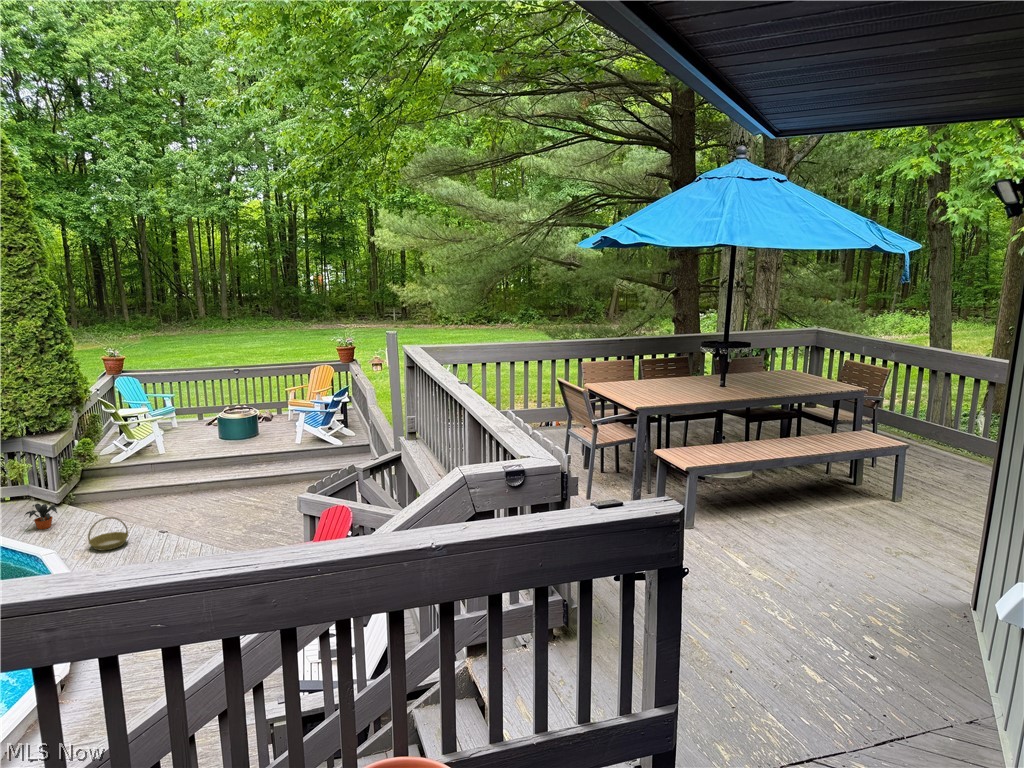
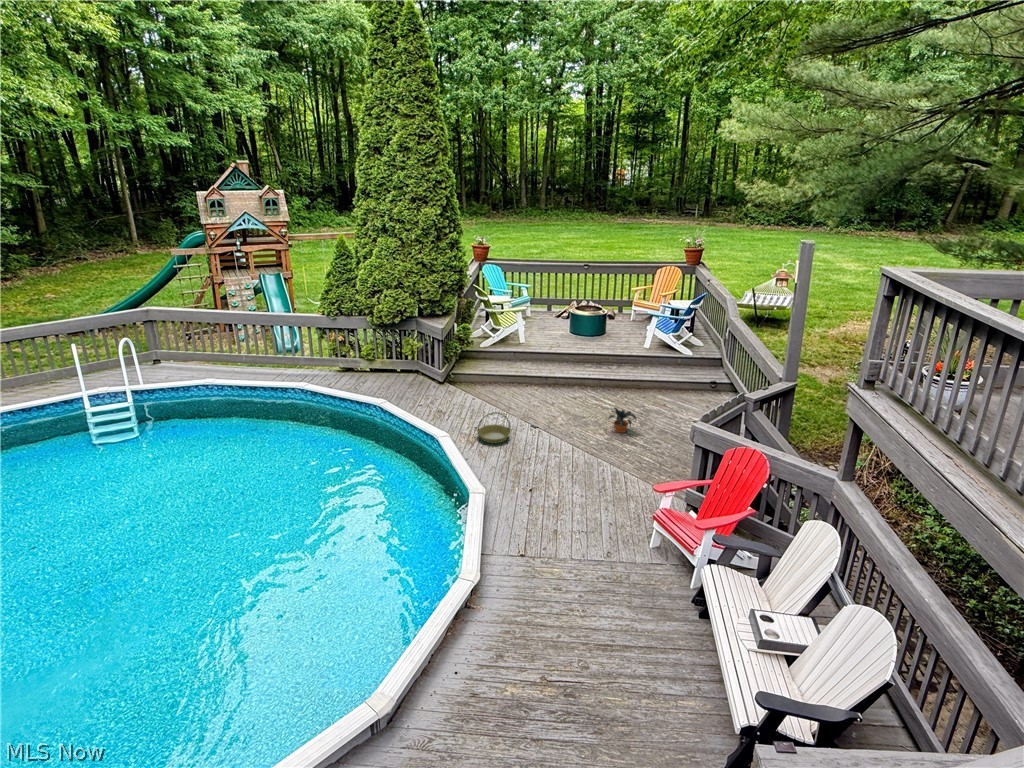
potted plant: present [25,504,58,529] -> present [609,408,636,433]

